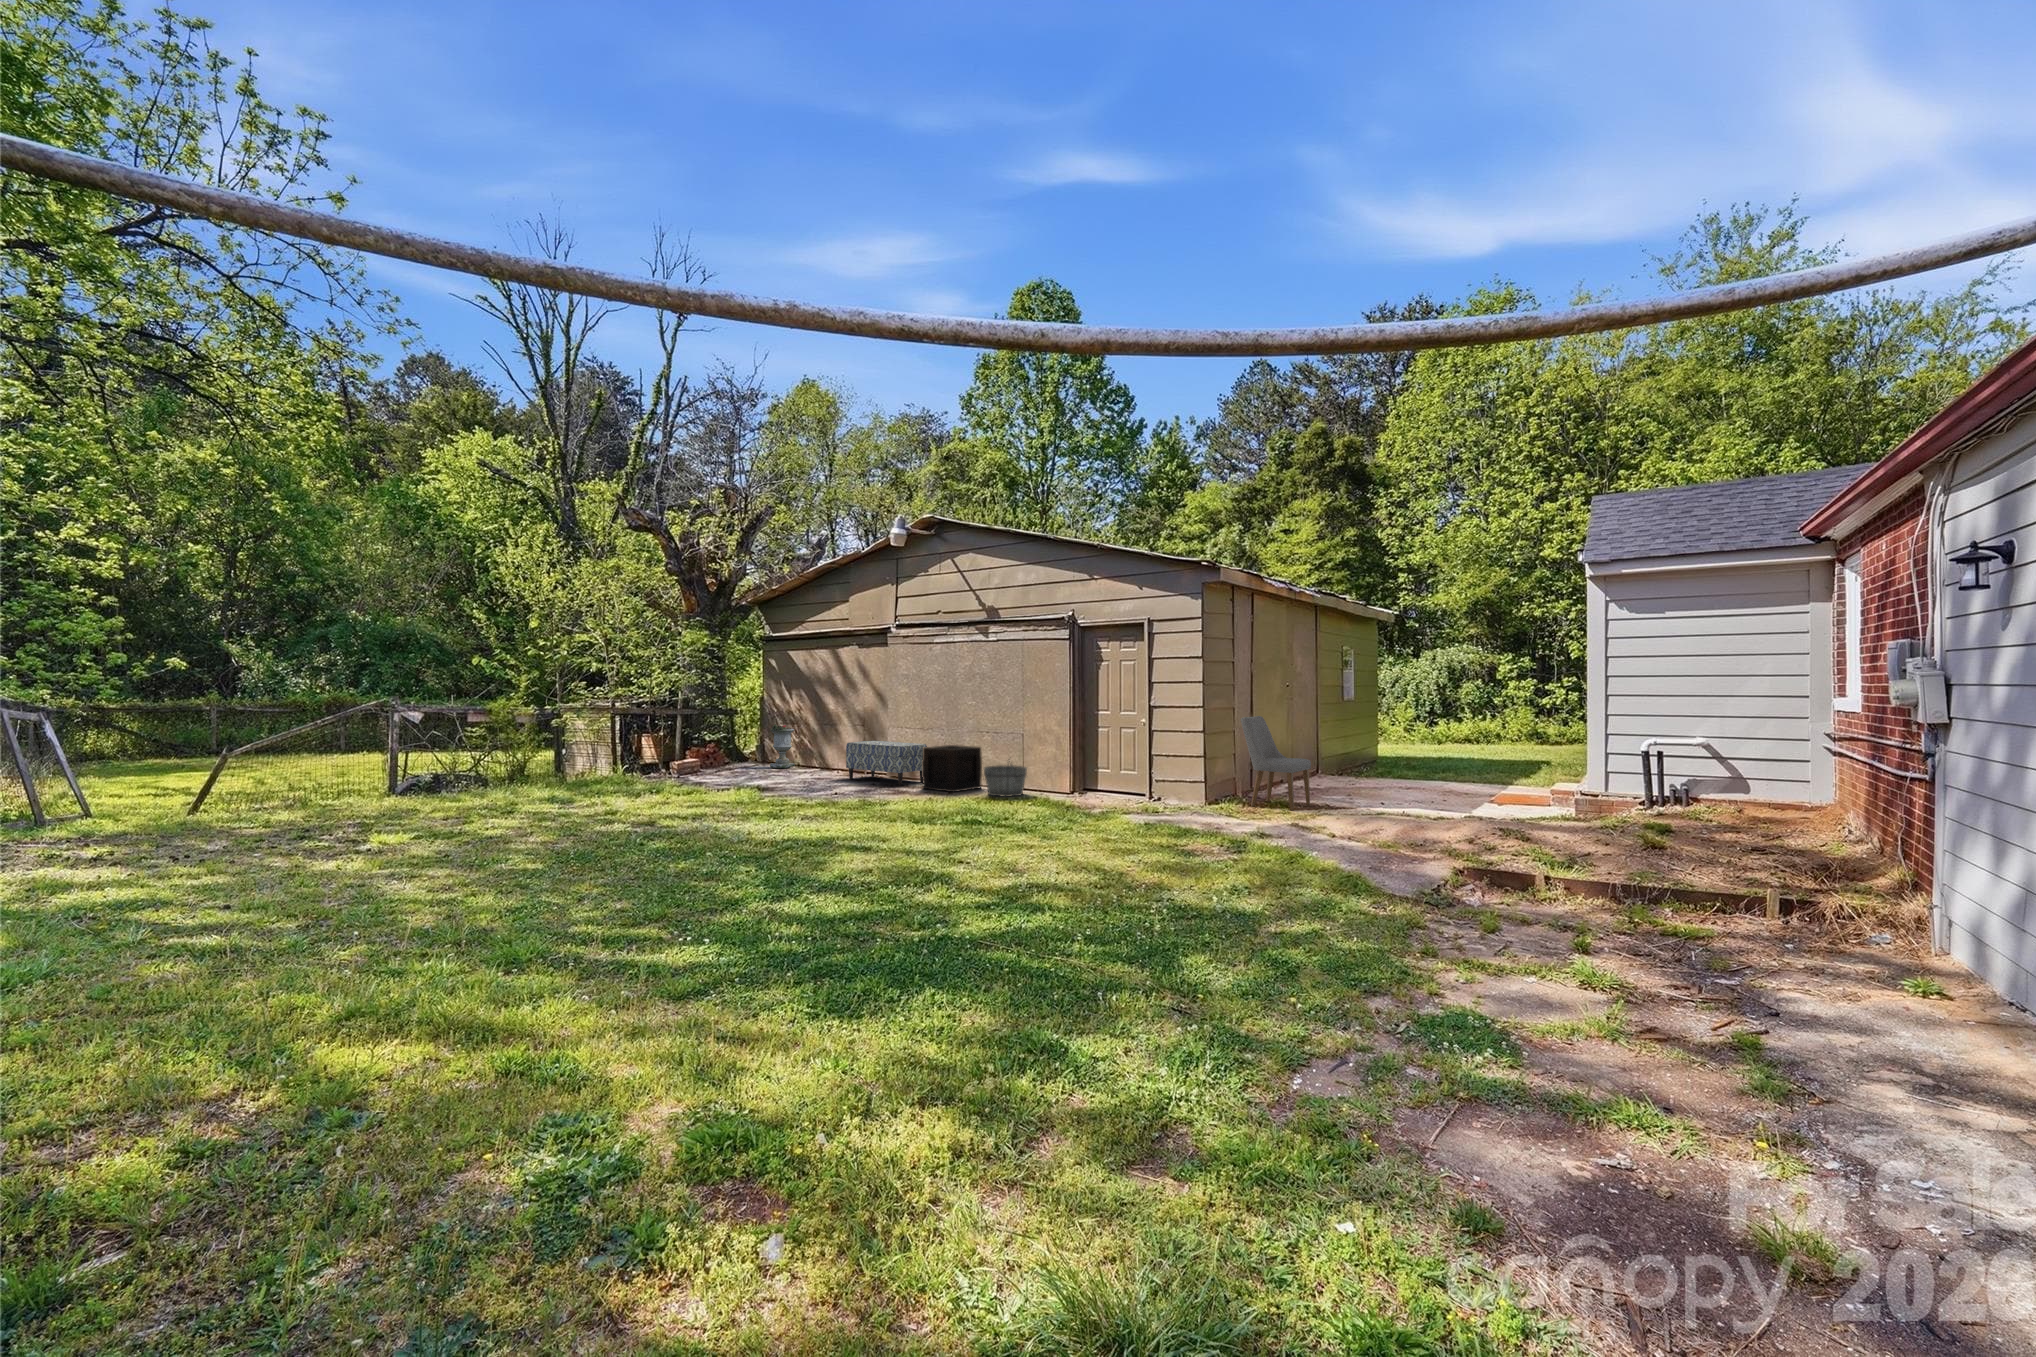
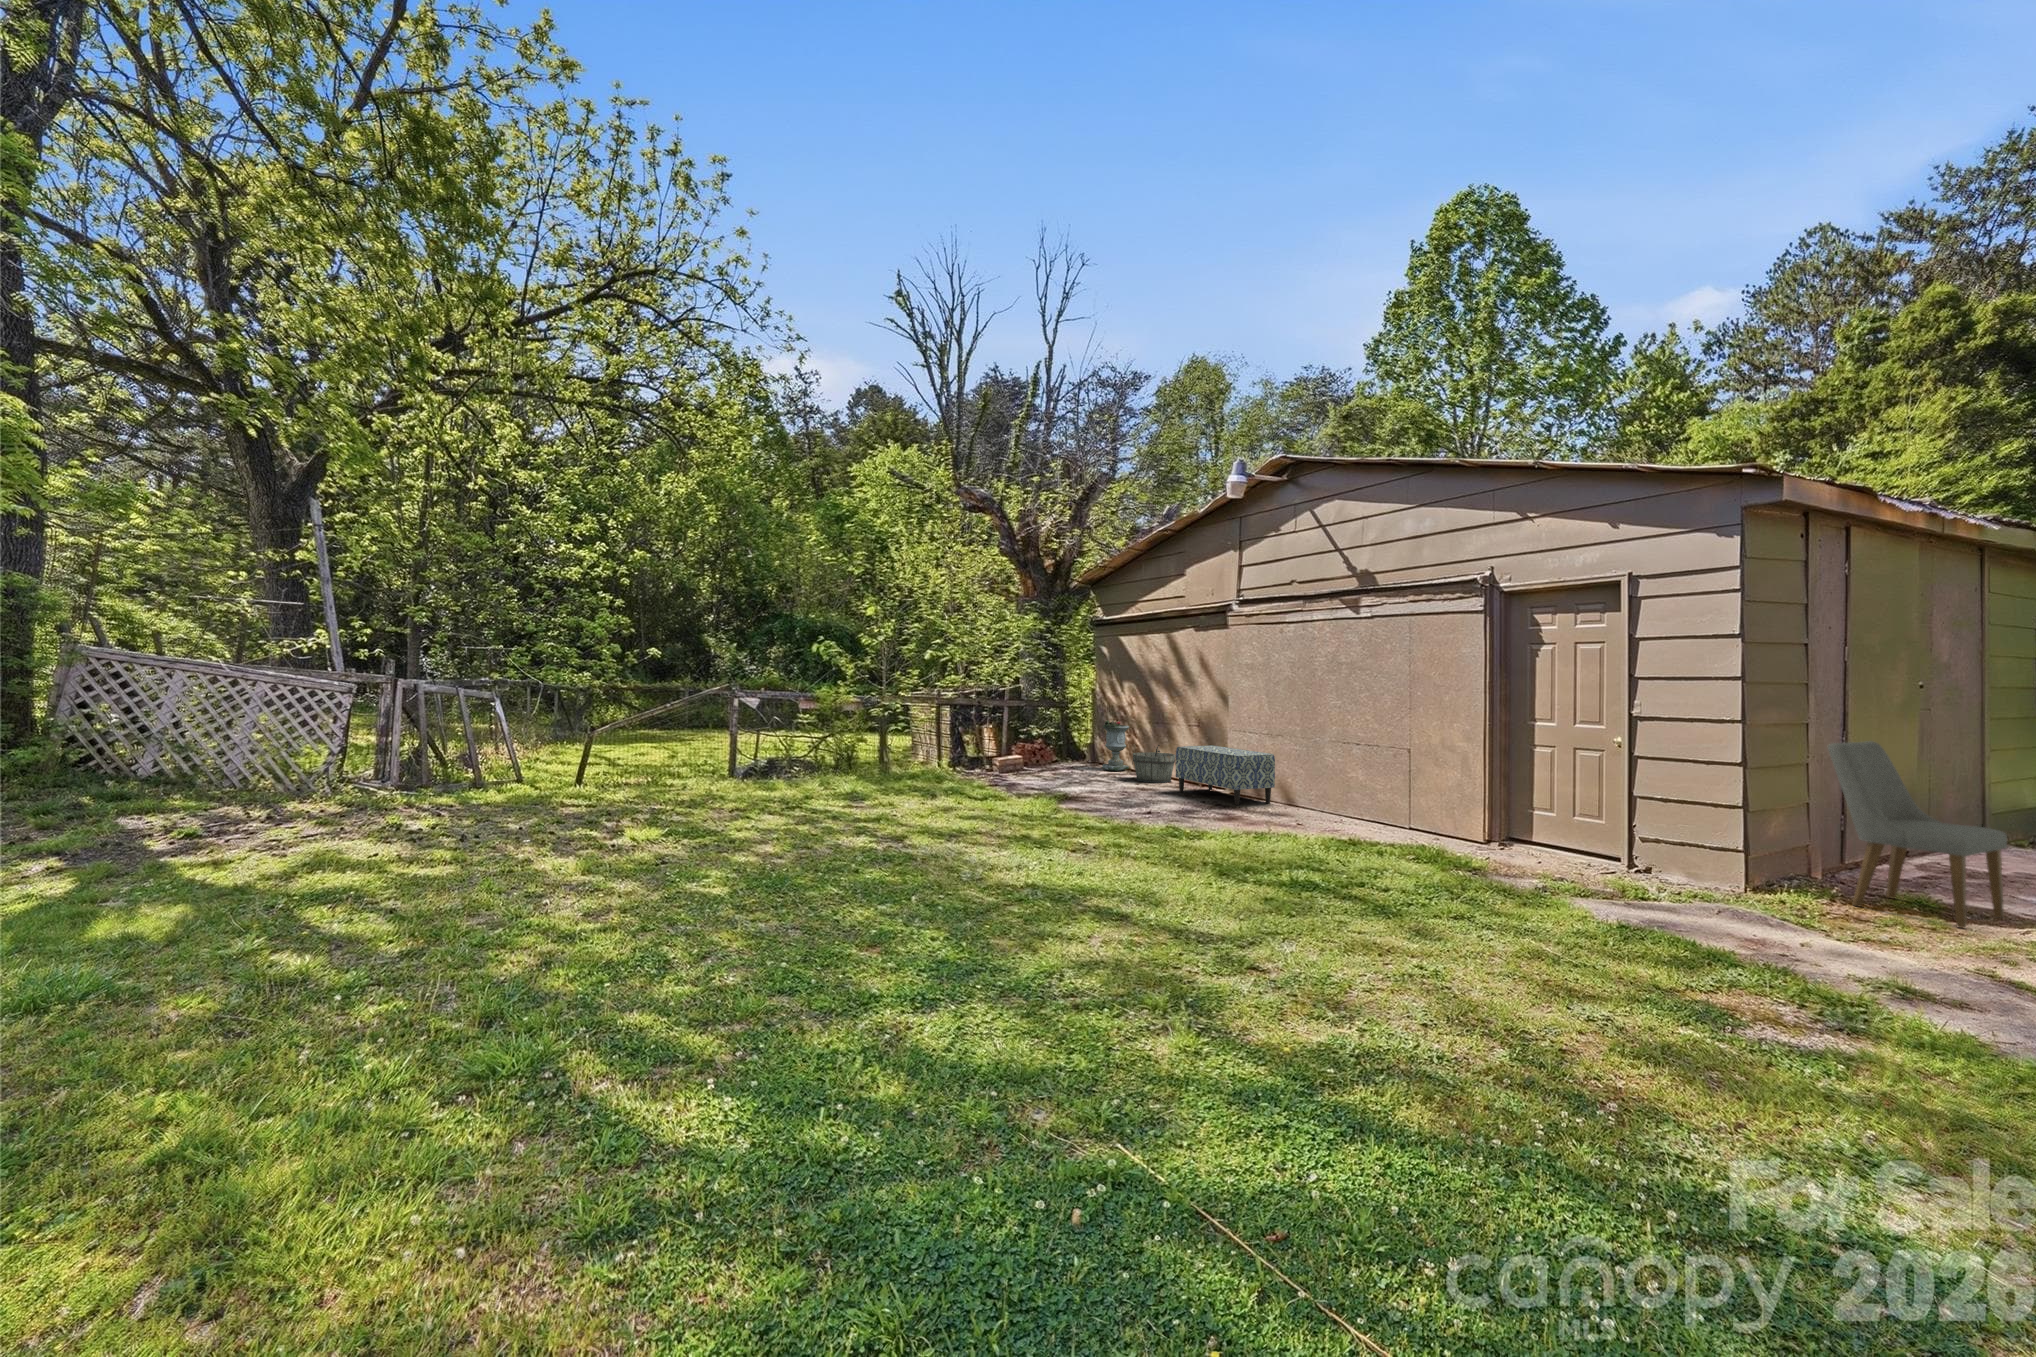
wooden crate: present [923,745,982,792] -> none [1263,758,1347,823]
wooden bucket: present [984,761,1027,797] -> present [1132,745,1176,783]

